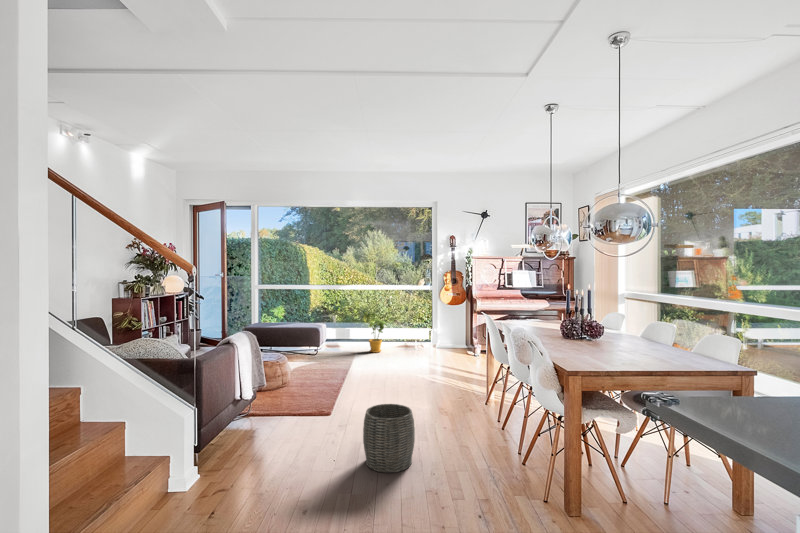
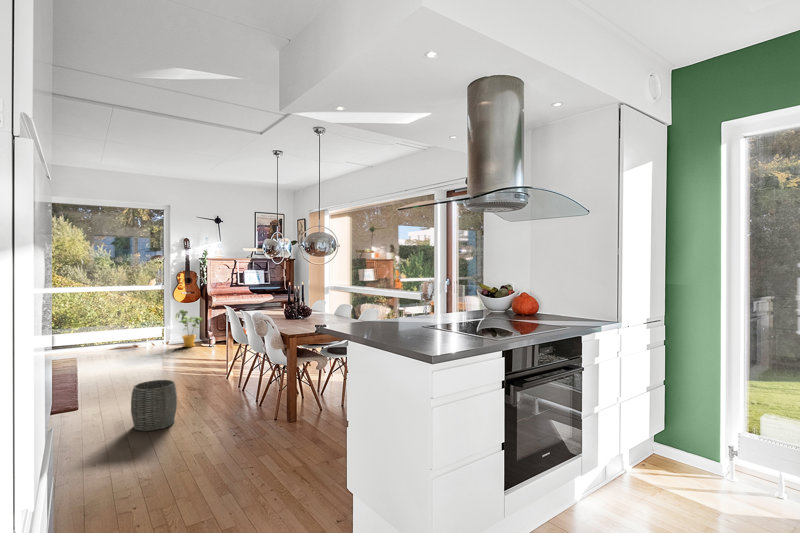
house plant: present [363,312,387,352] -> present [175,310,202,347]

